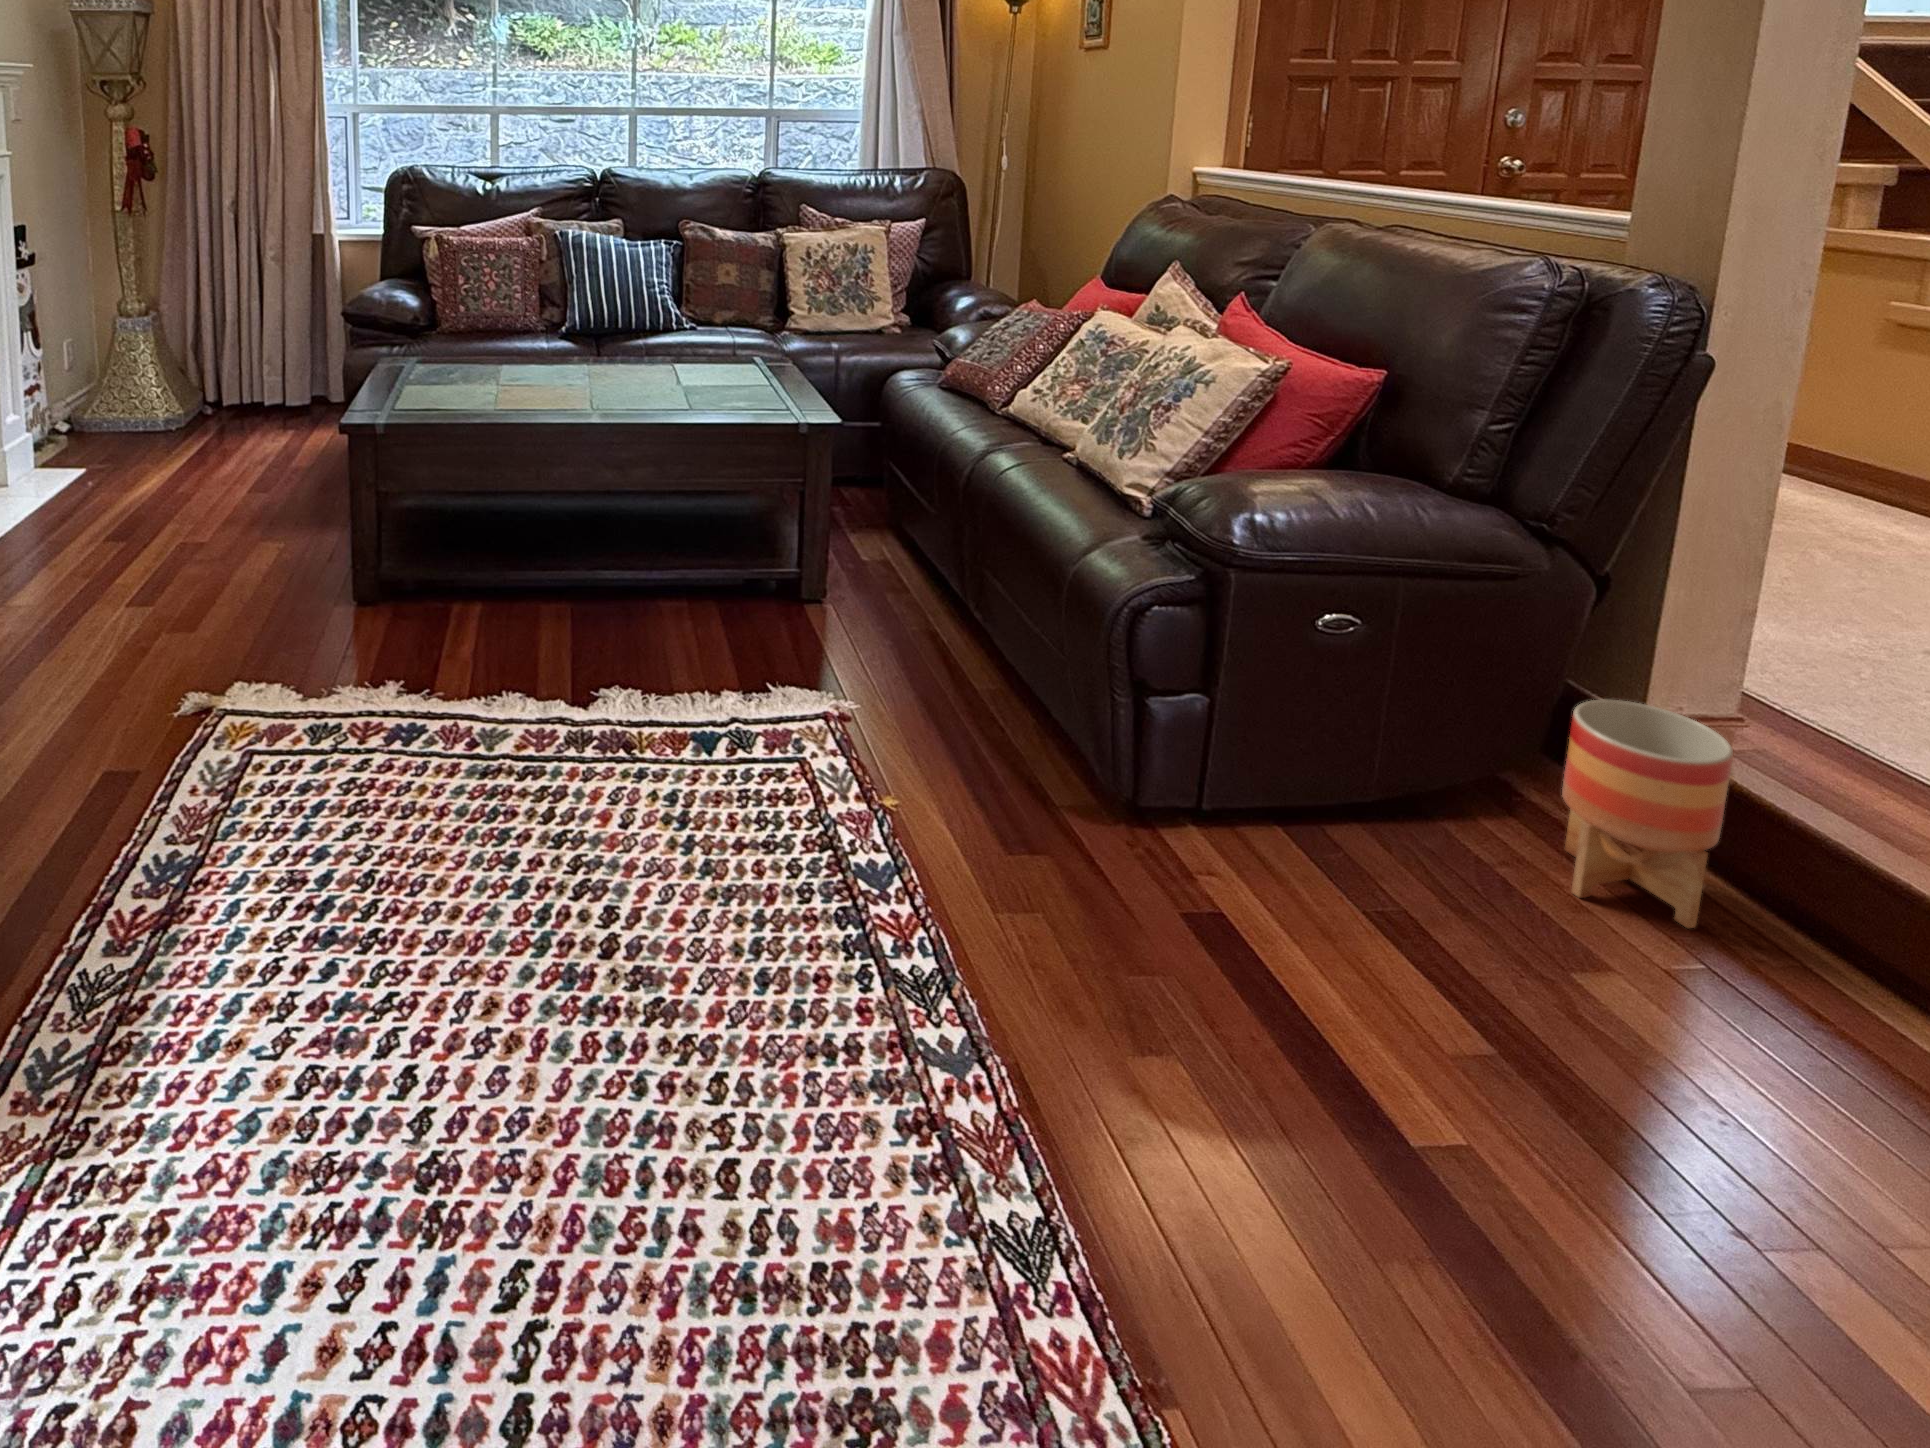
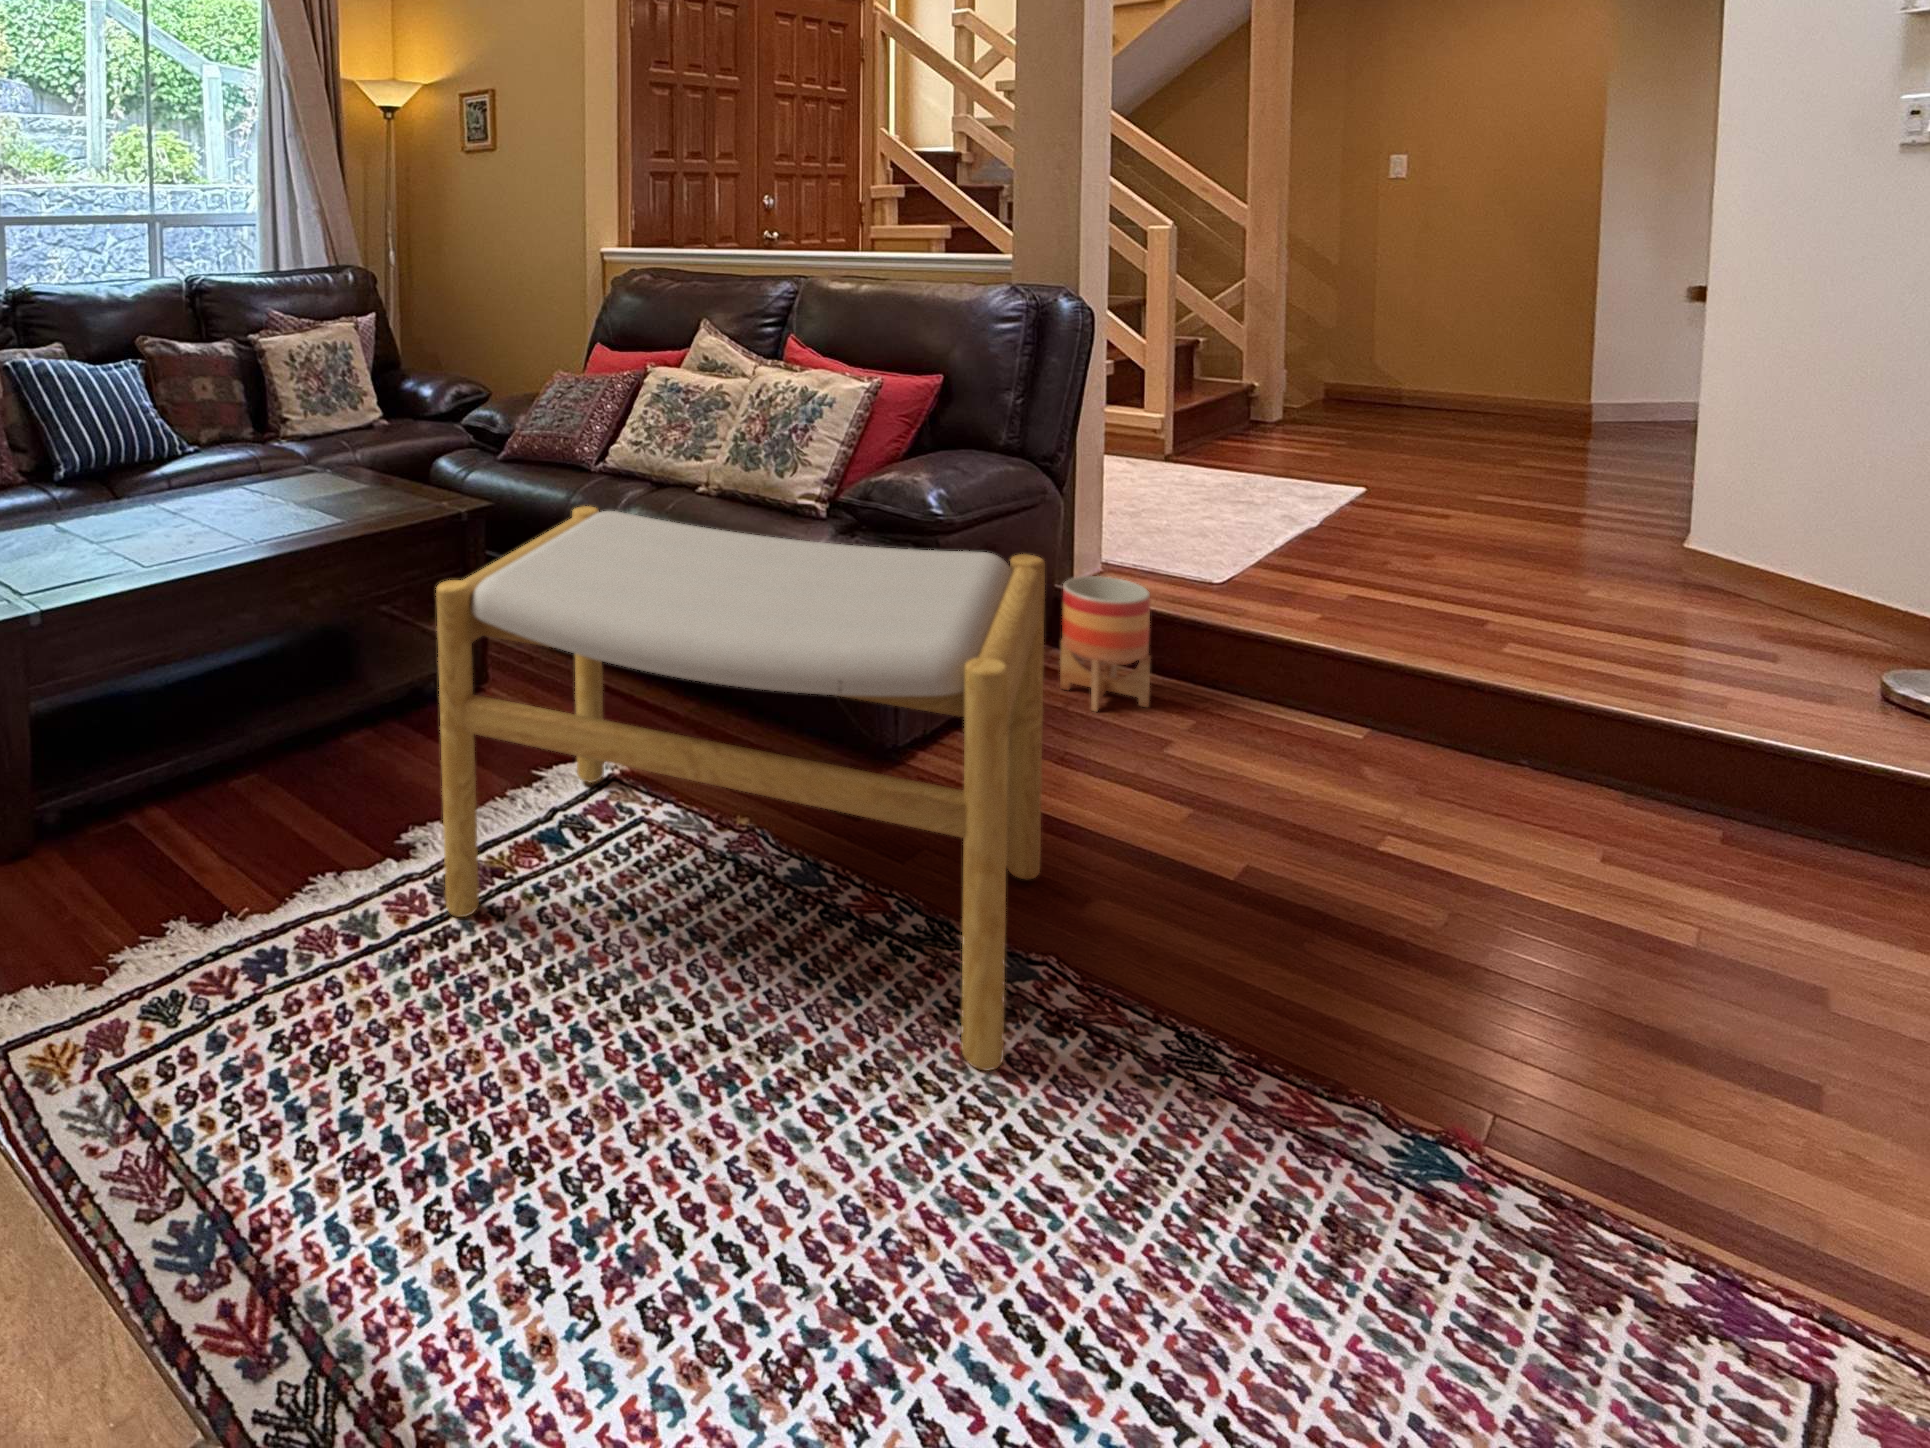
footstool: none [552,428,1185,1120] -> present [436,506,1045,1071]

